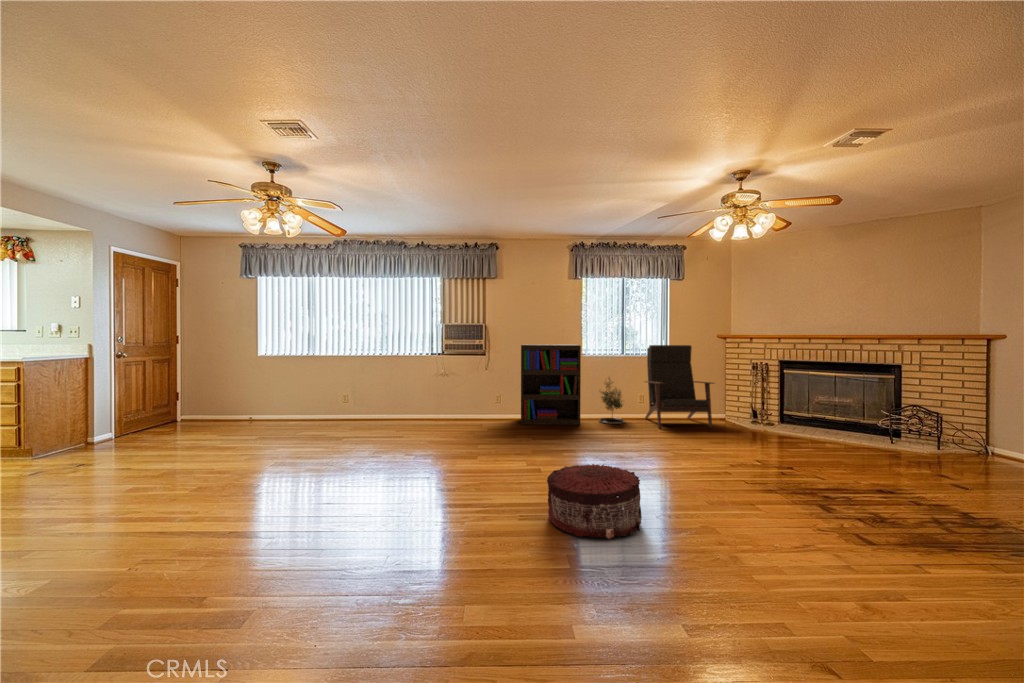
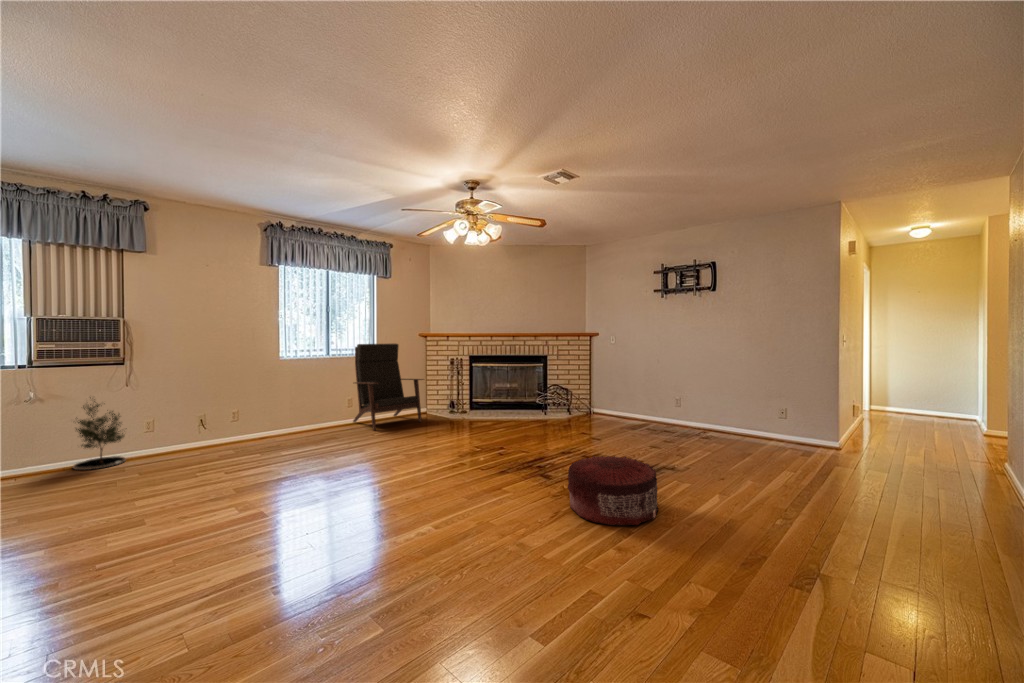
bookshelf: present [521,344,581,425] -> none [189,345,282,453]
potted tree: present [599,378,624,424] -> present [73,397,126,470]
pouf: present [547,464,642,539] -> present [568,456,659,525]

